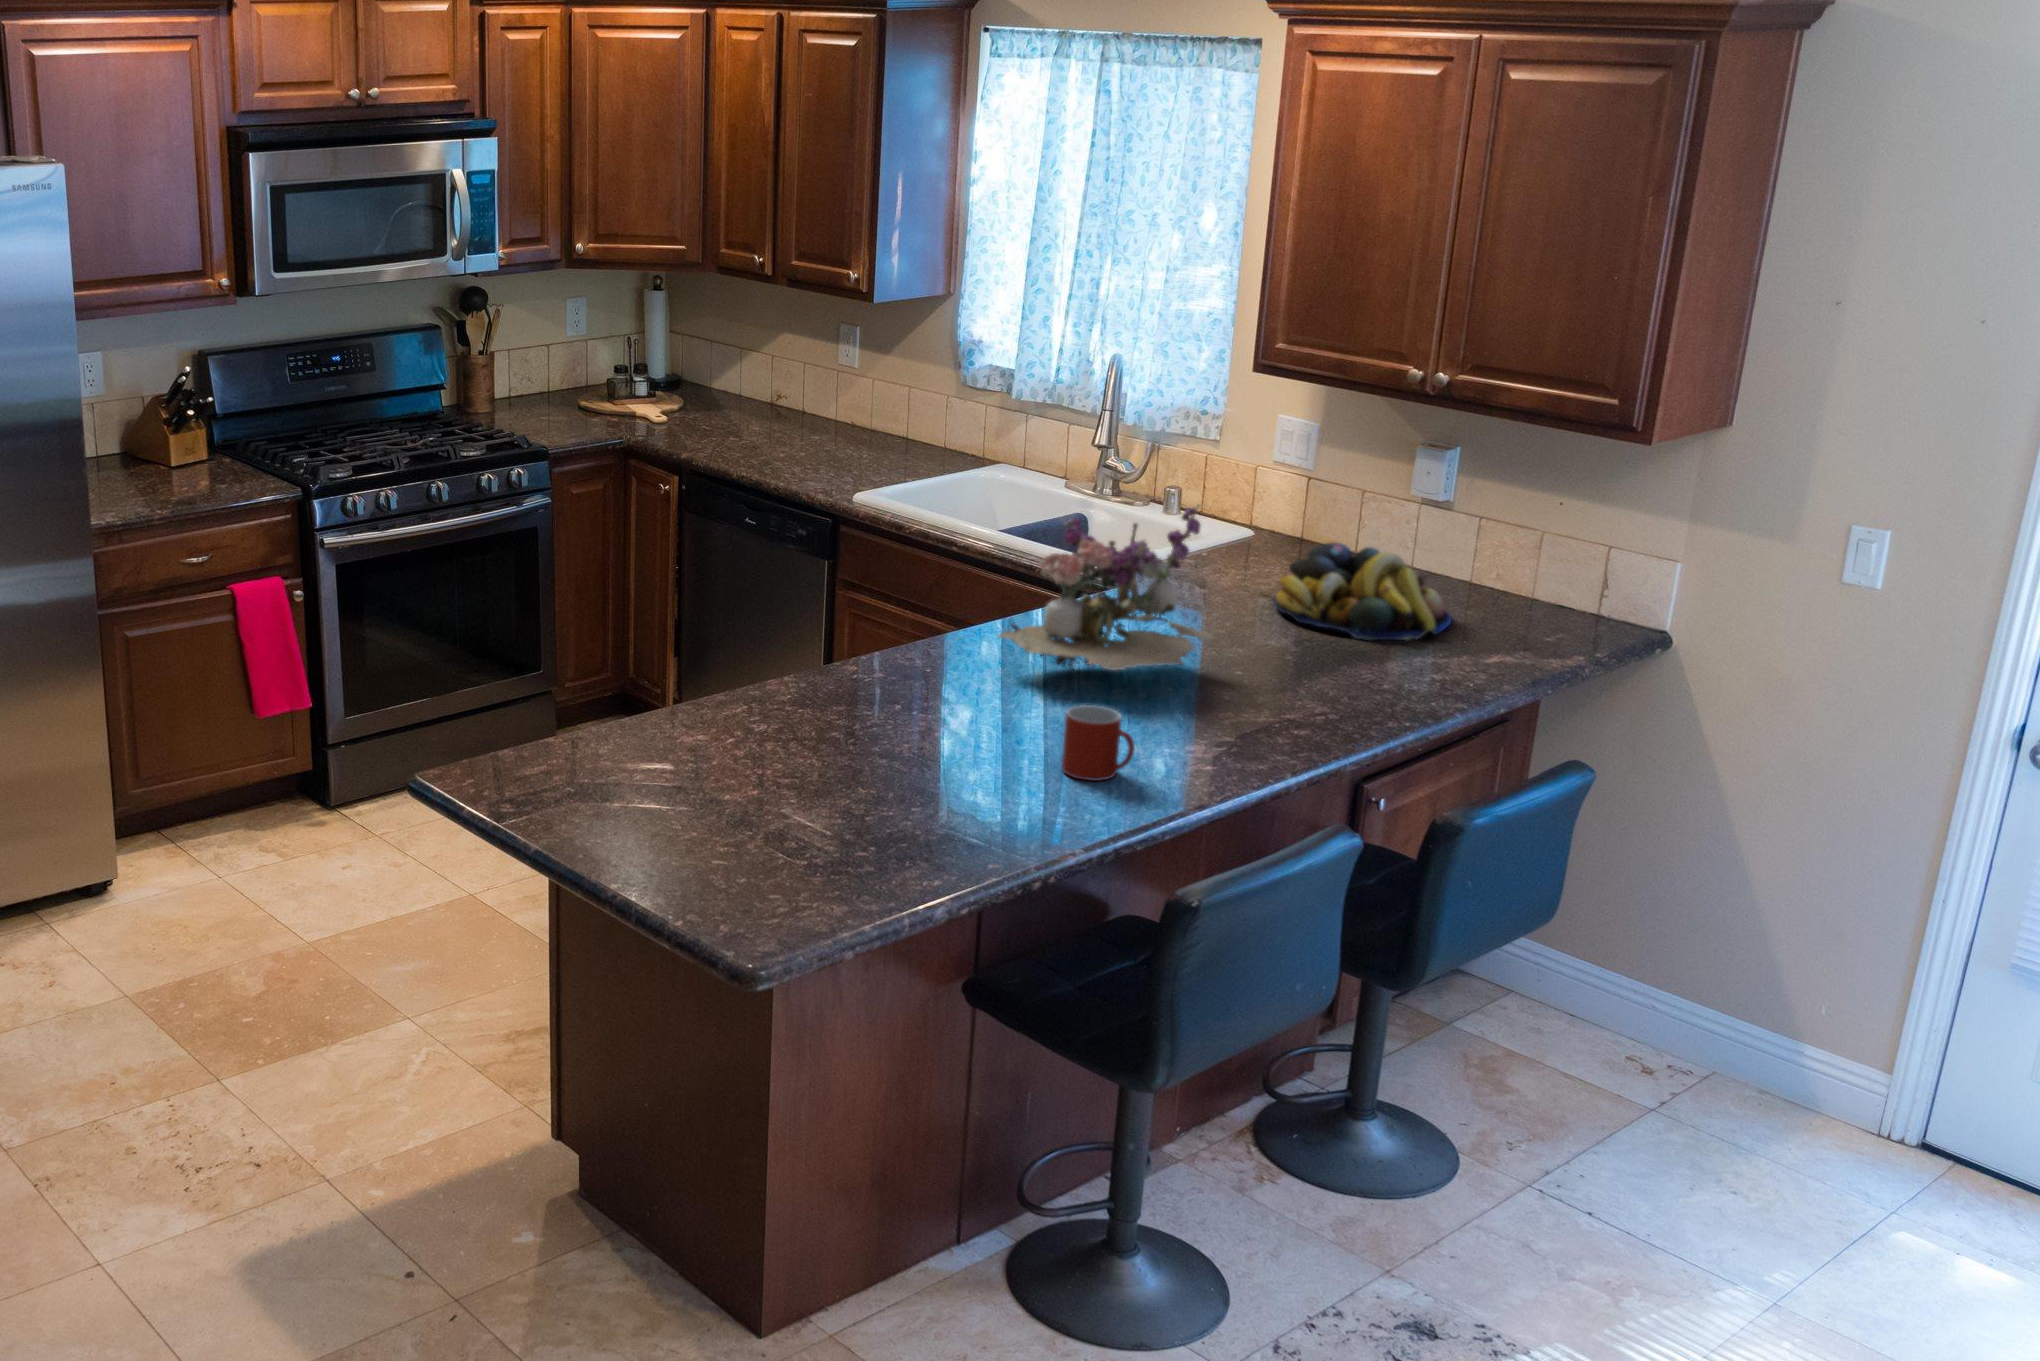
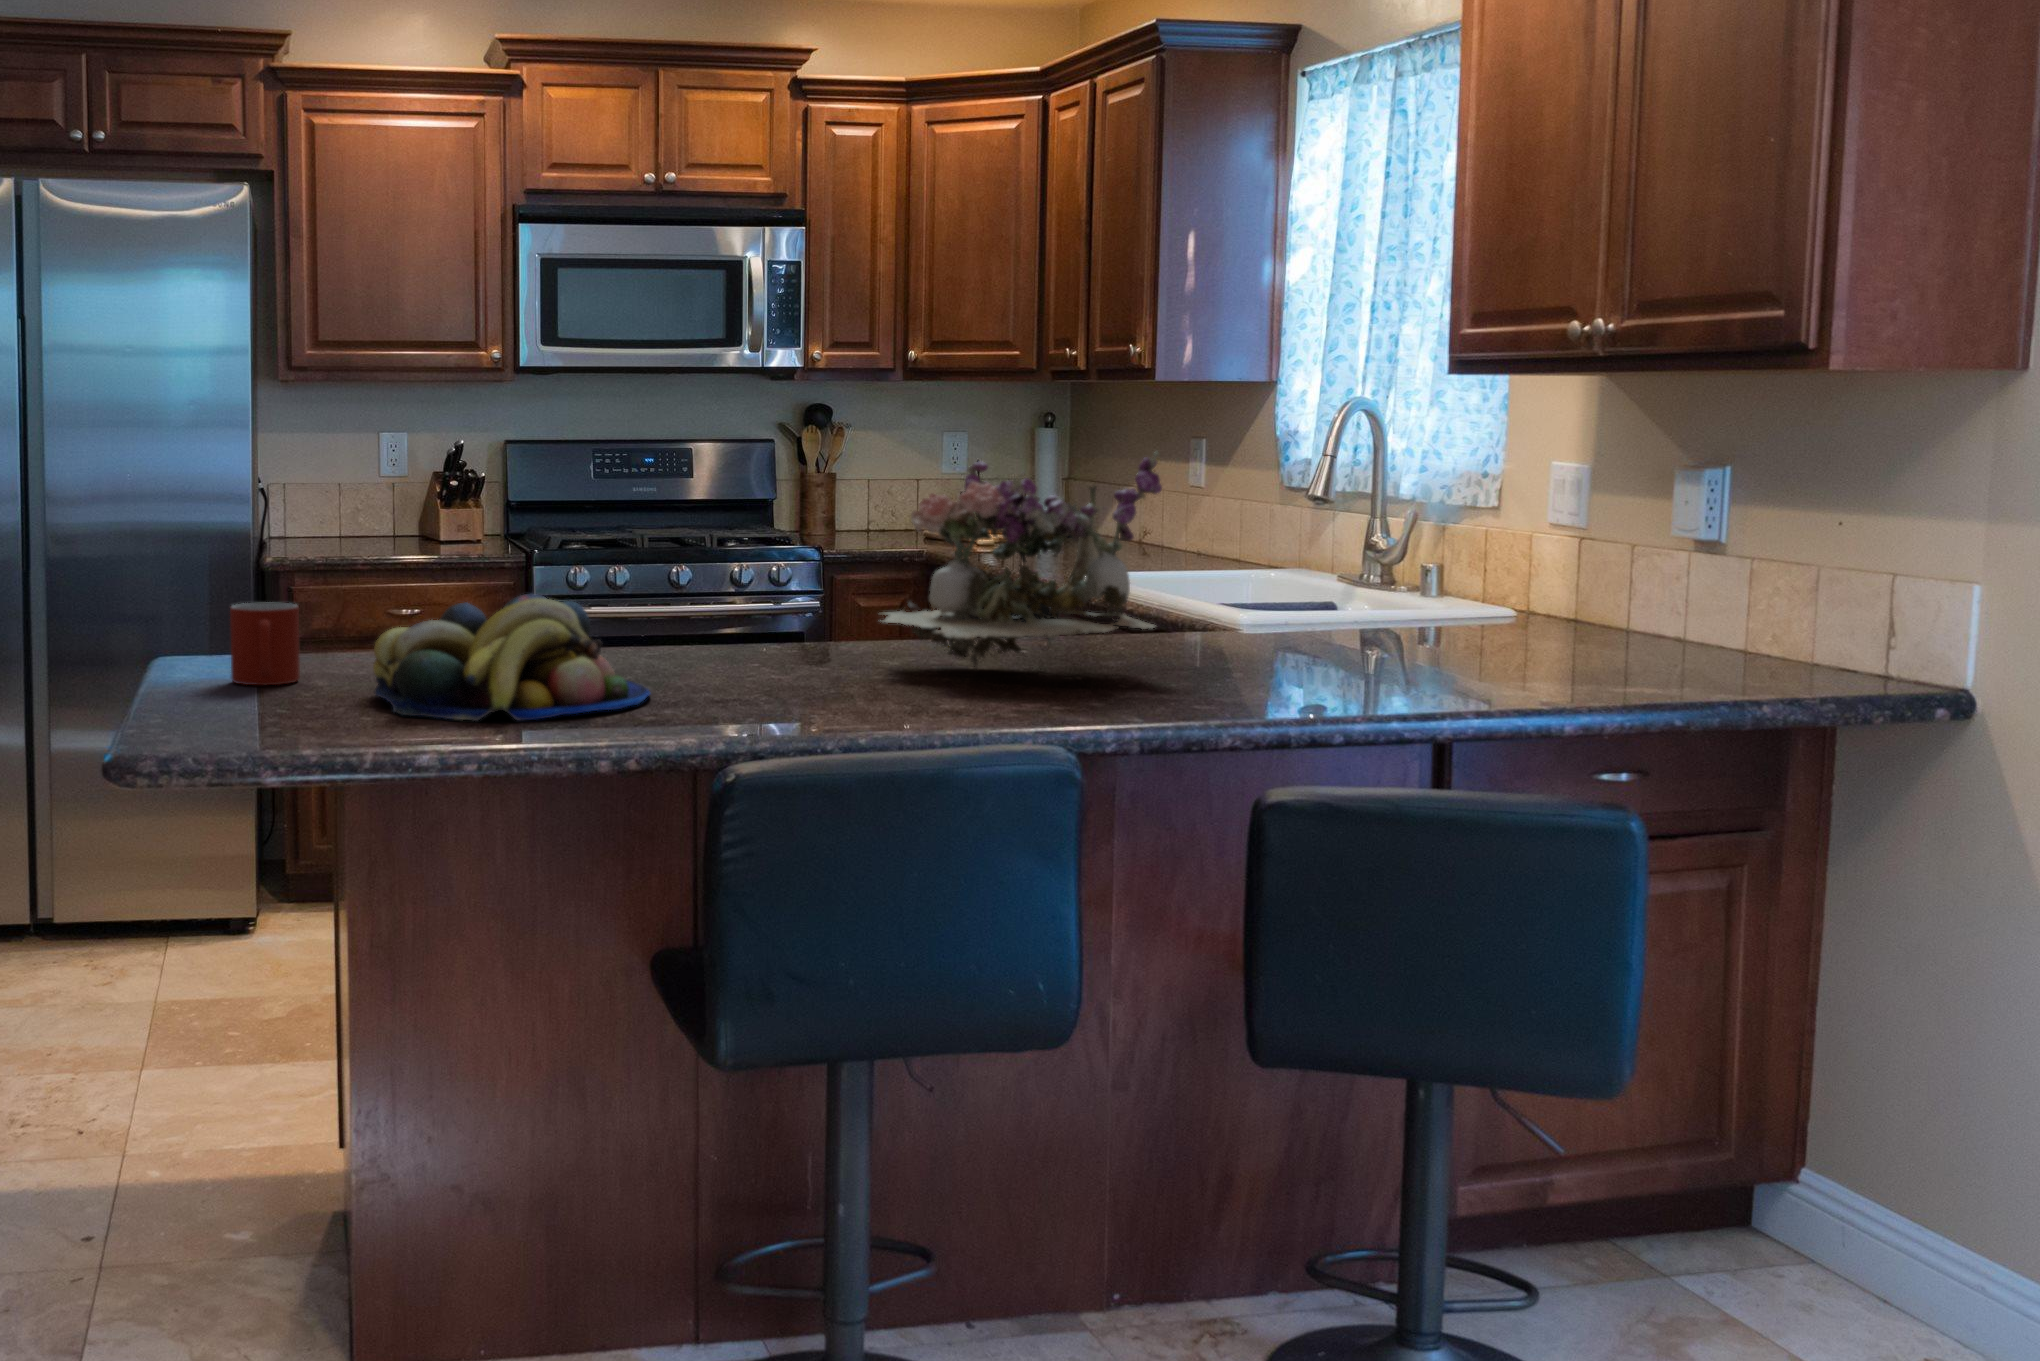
fruit bowl: present [1272,543,1451,640] -> present [373,594,650,721]
mug: present [1062,705,1135,781] -> present [230,602,300,685]

